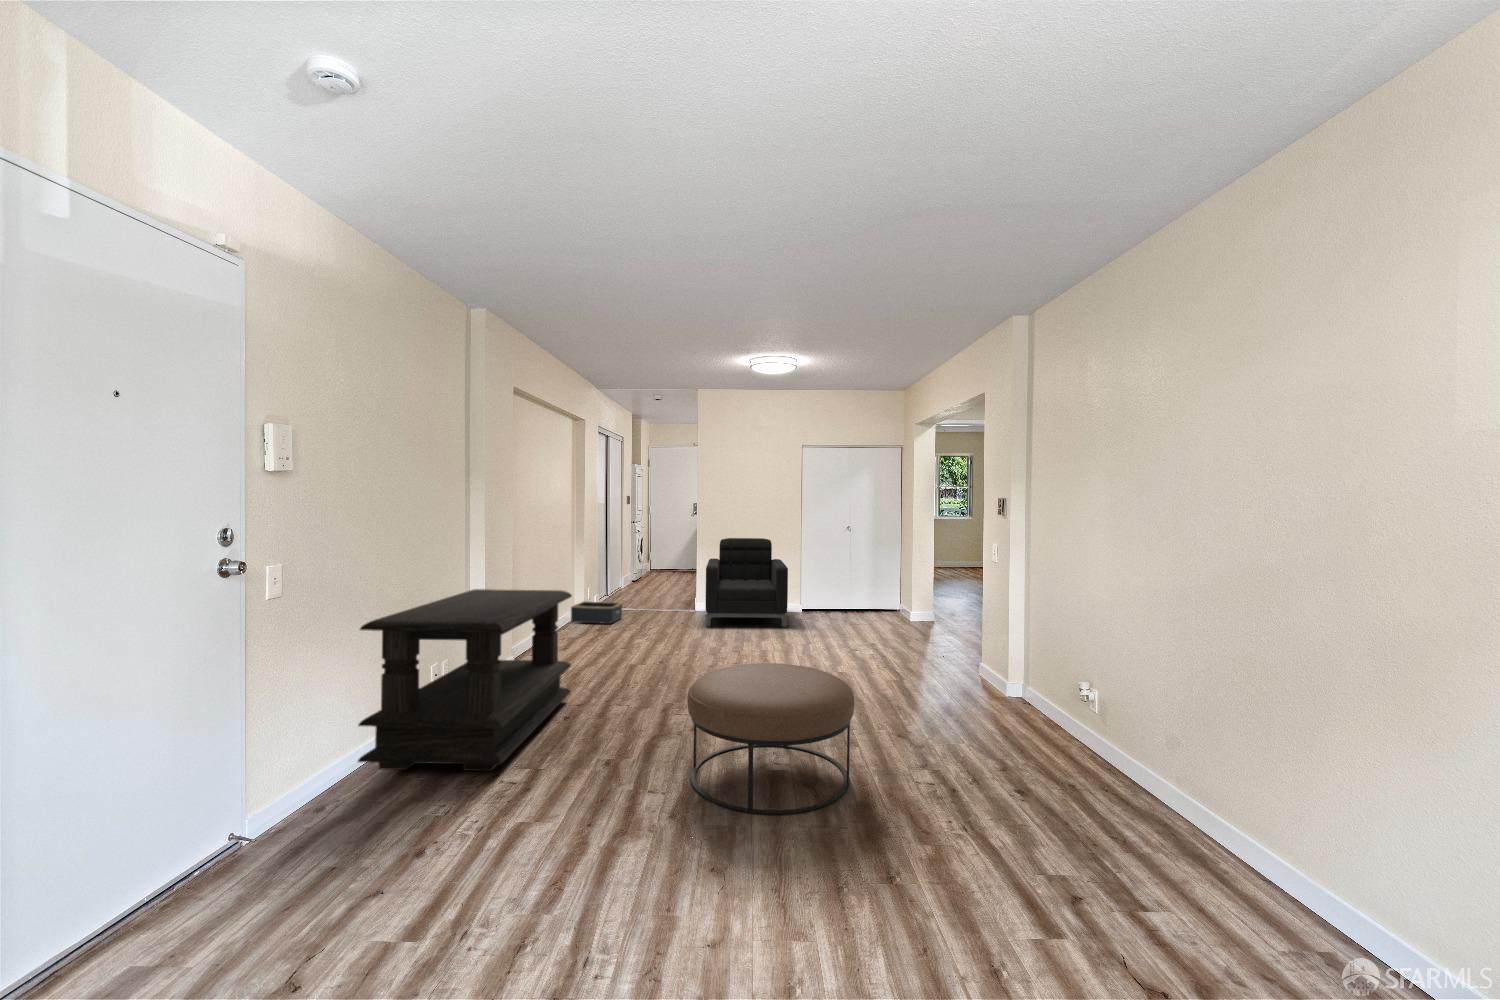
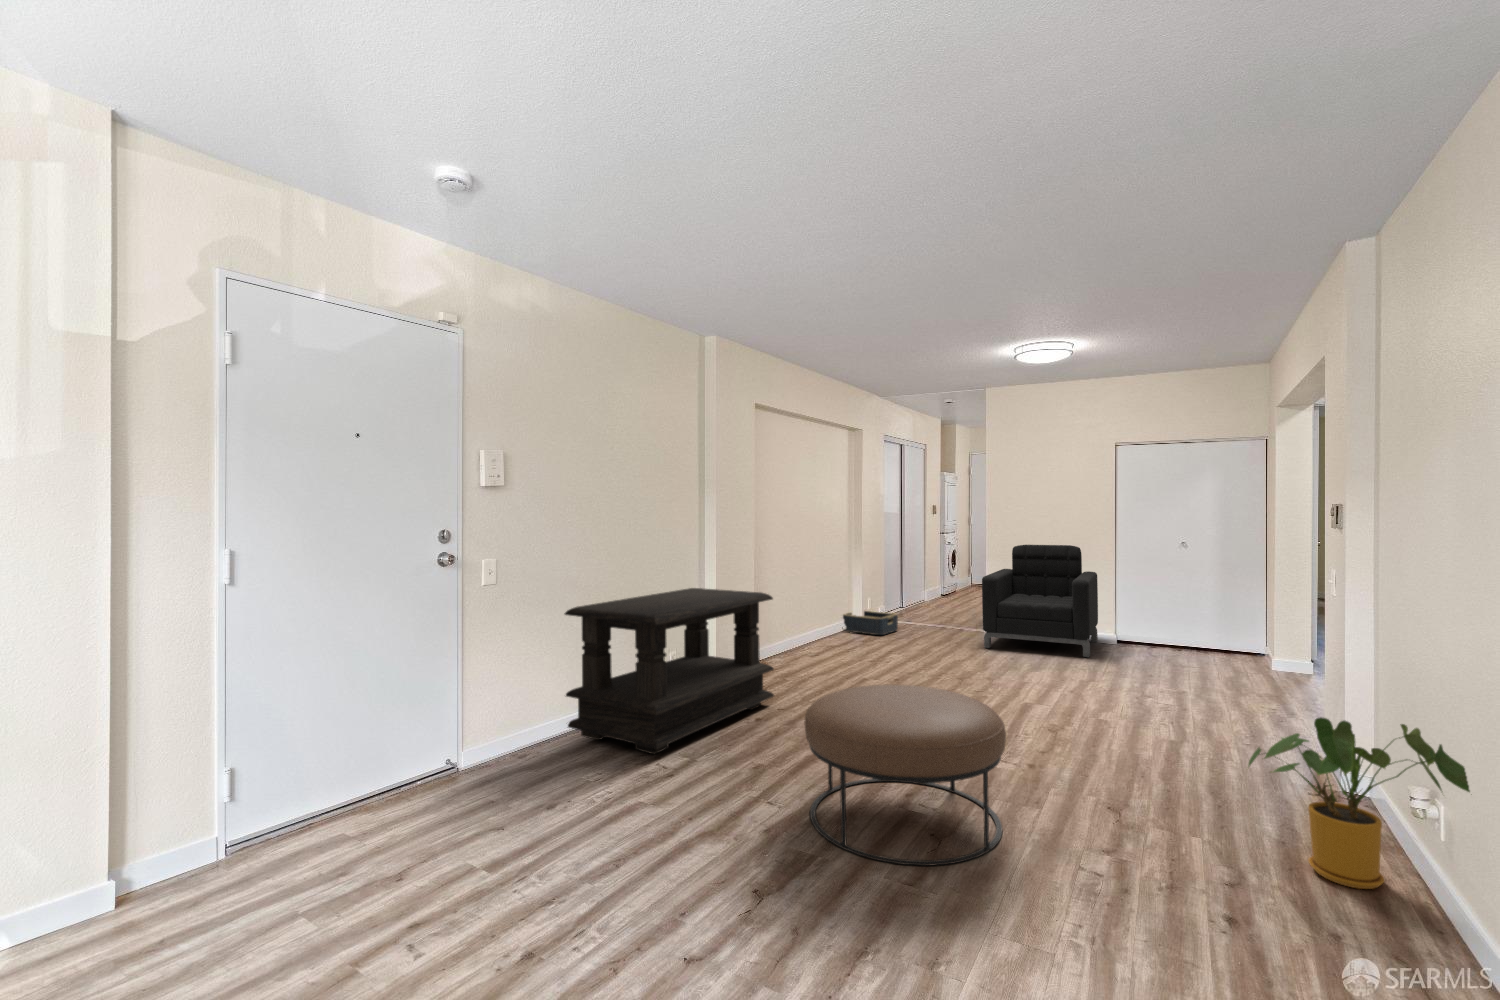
house plant: none [984,650,1100,756] -> present [1248,718,1470,889]

